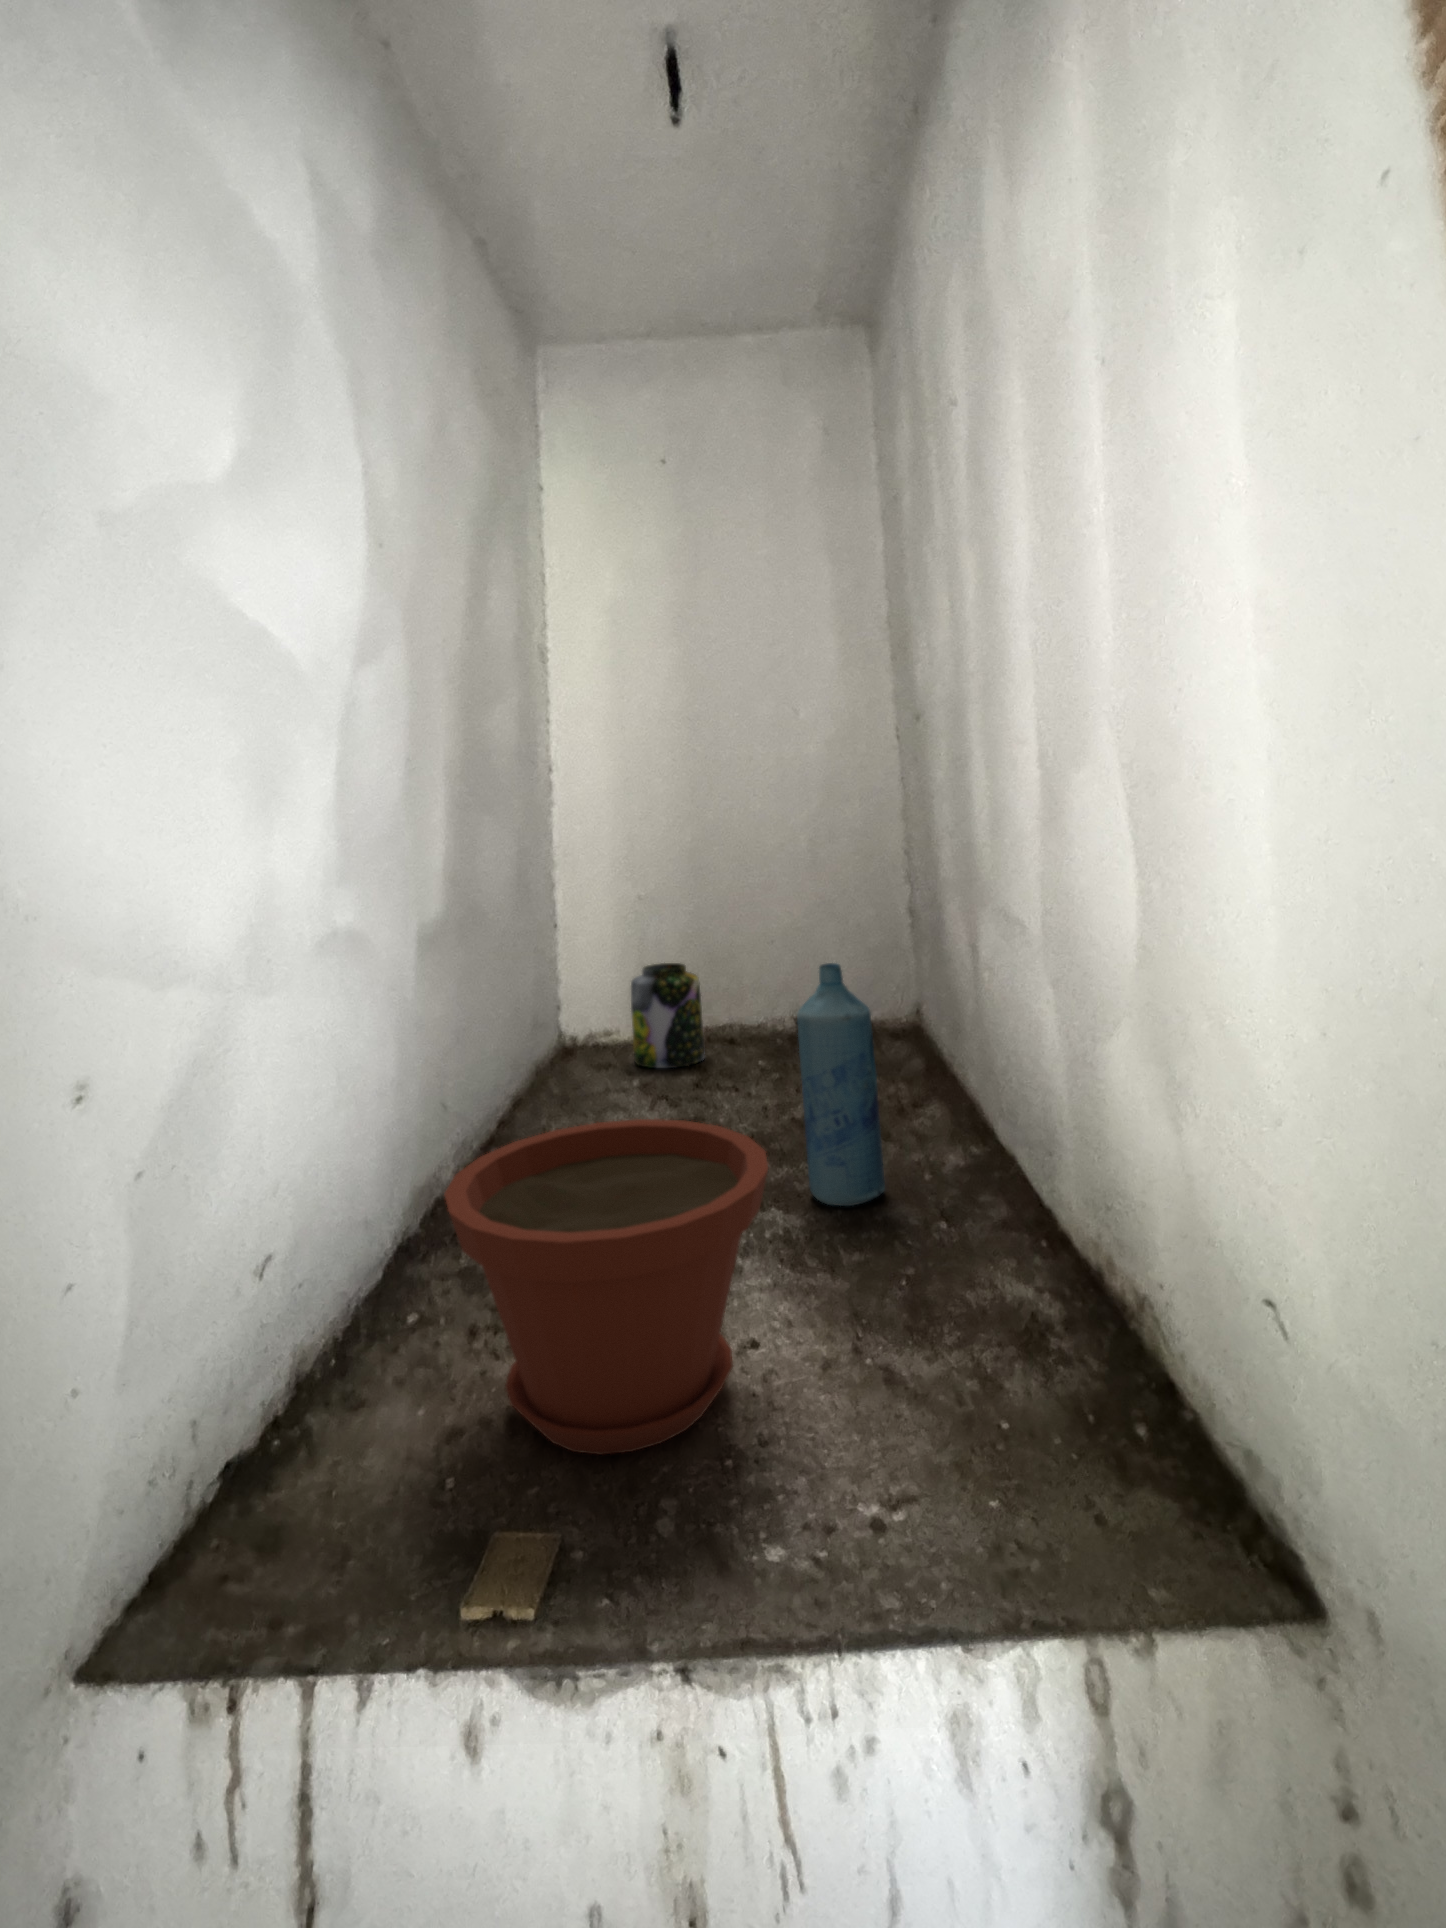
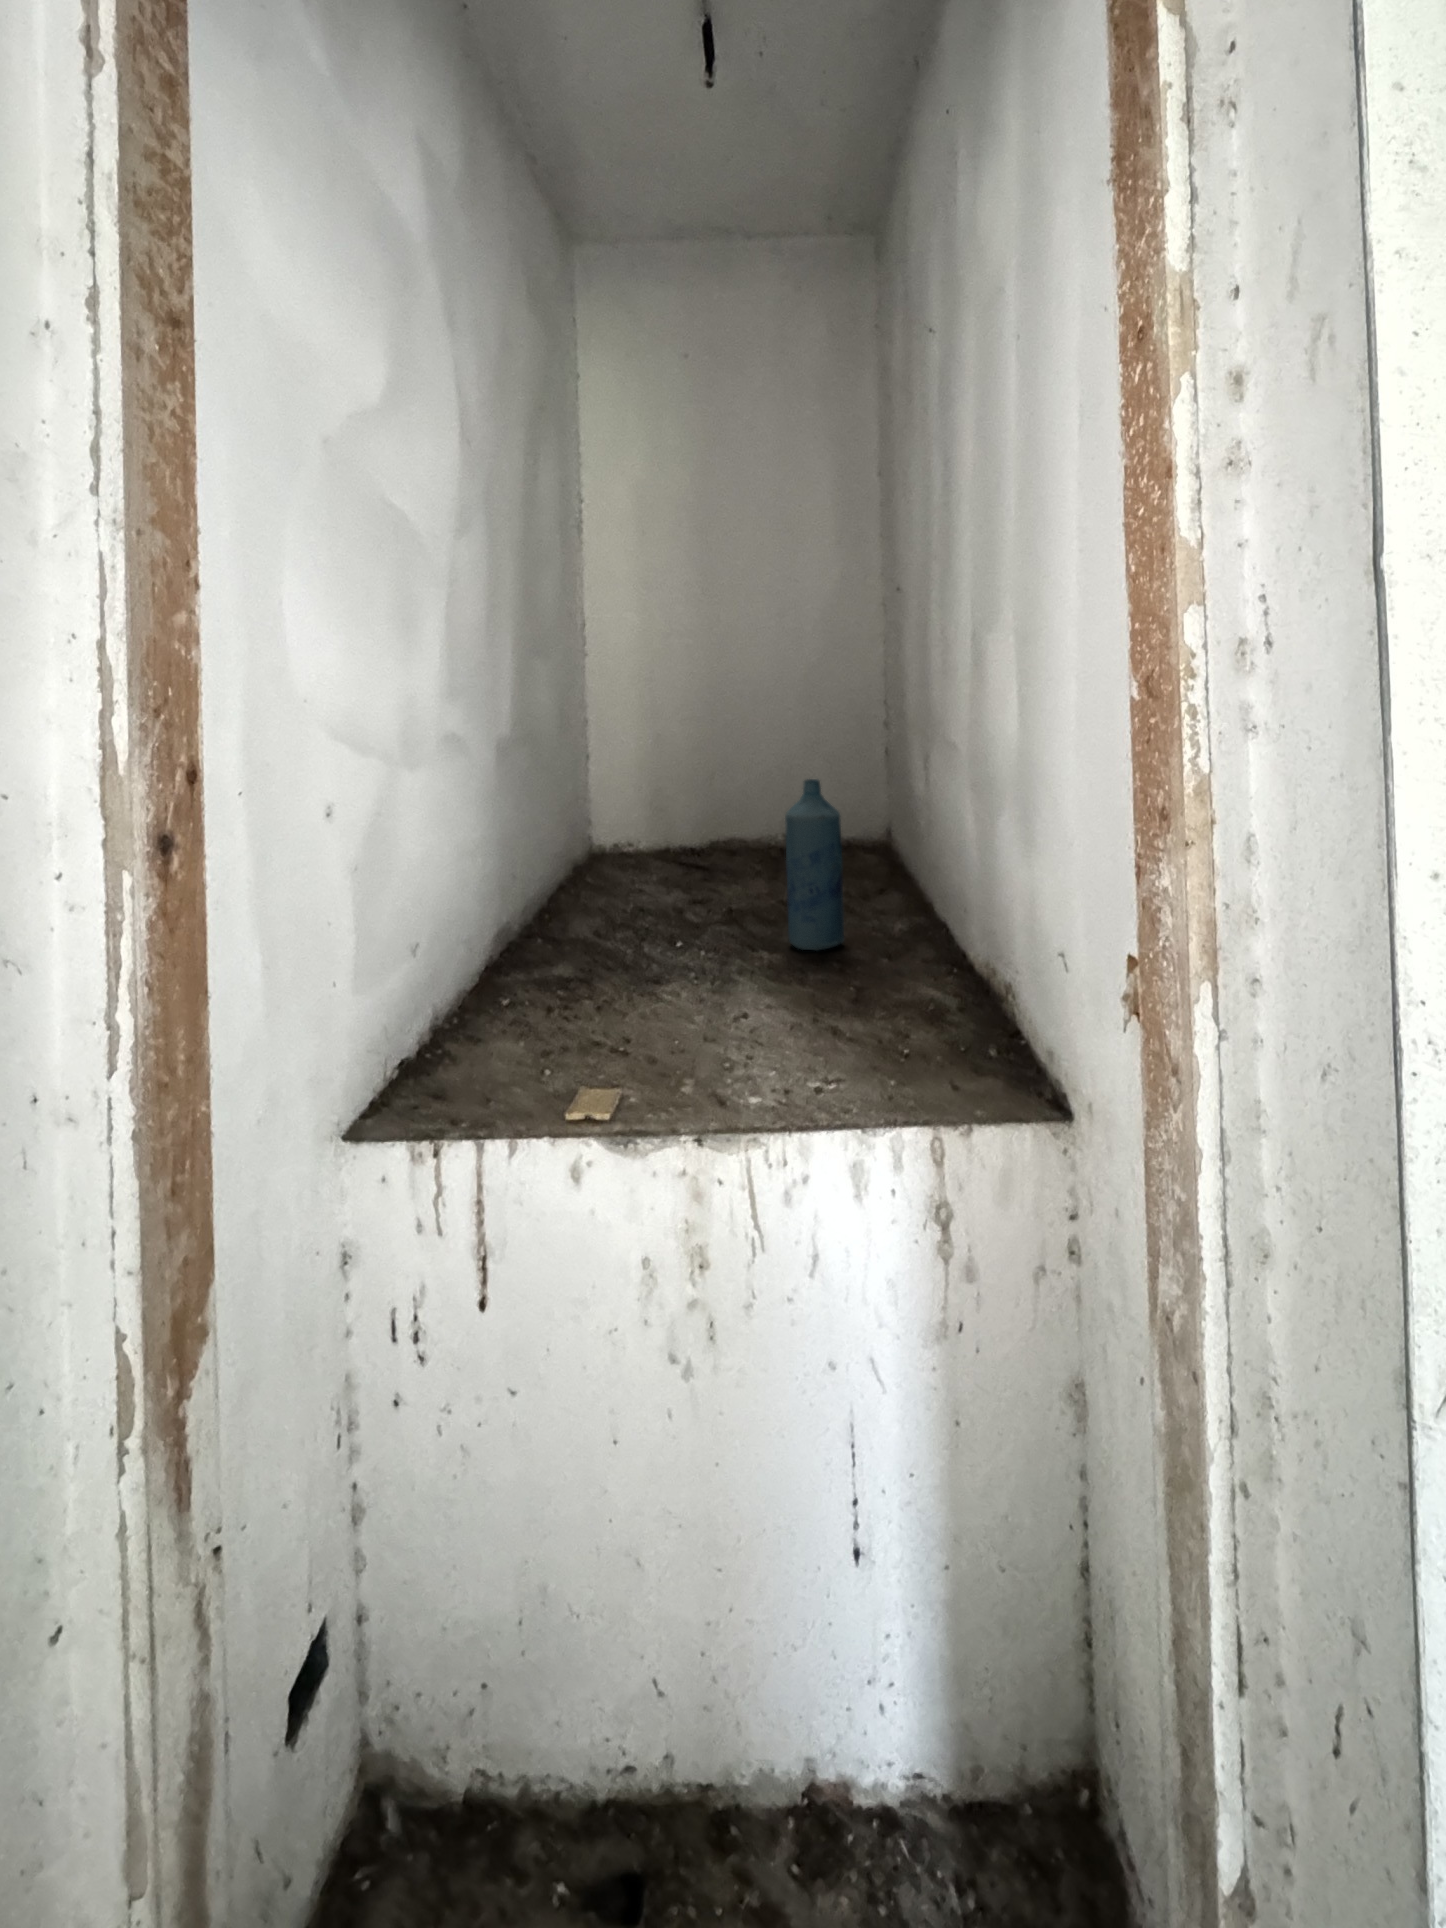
jar: present [631,963,705,1068] -> none [652,790,710,871]
plant pot: present [444,1119,768,1455] -> none [542,871,760,1061]

